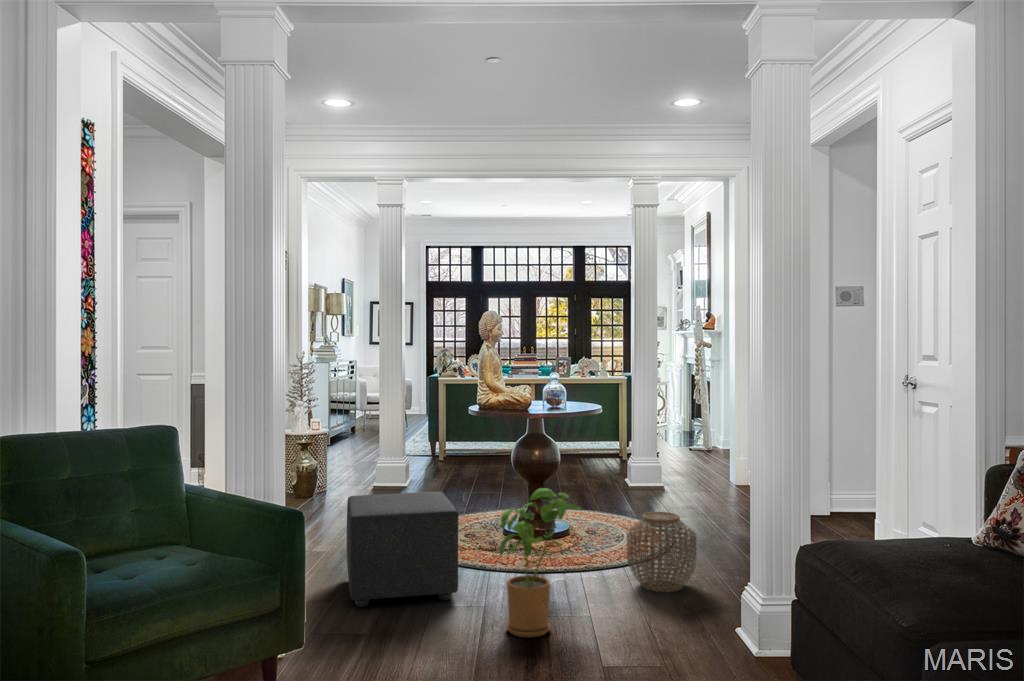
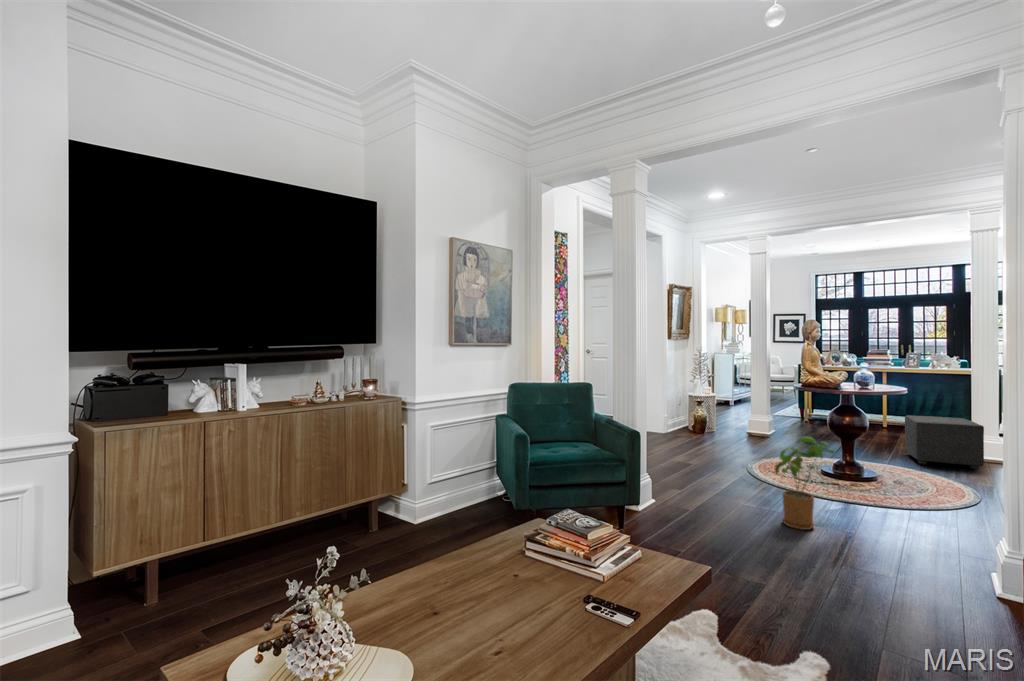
ottoman: present [347,492,458,607] -> present [905,415,984,469]
woven basket: present [627,512,697,592] -> none [901,469,969,531]

